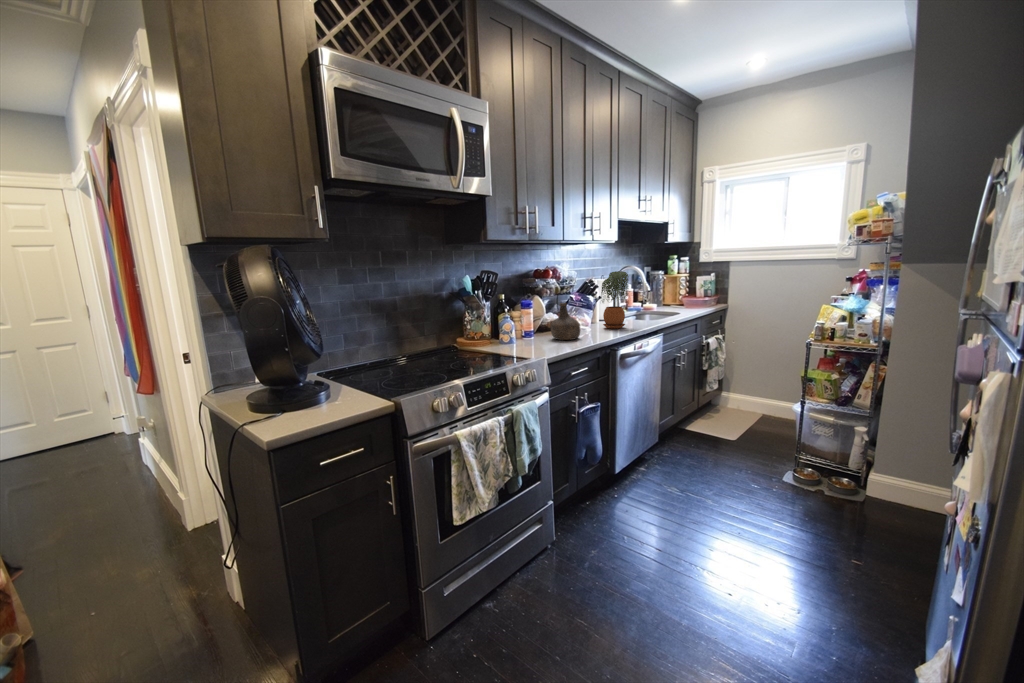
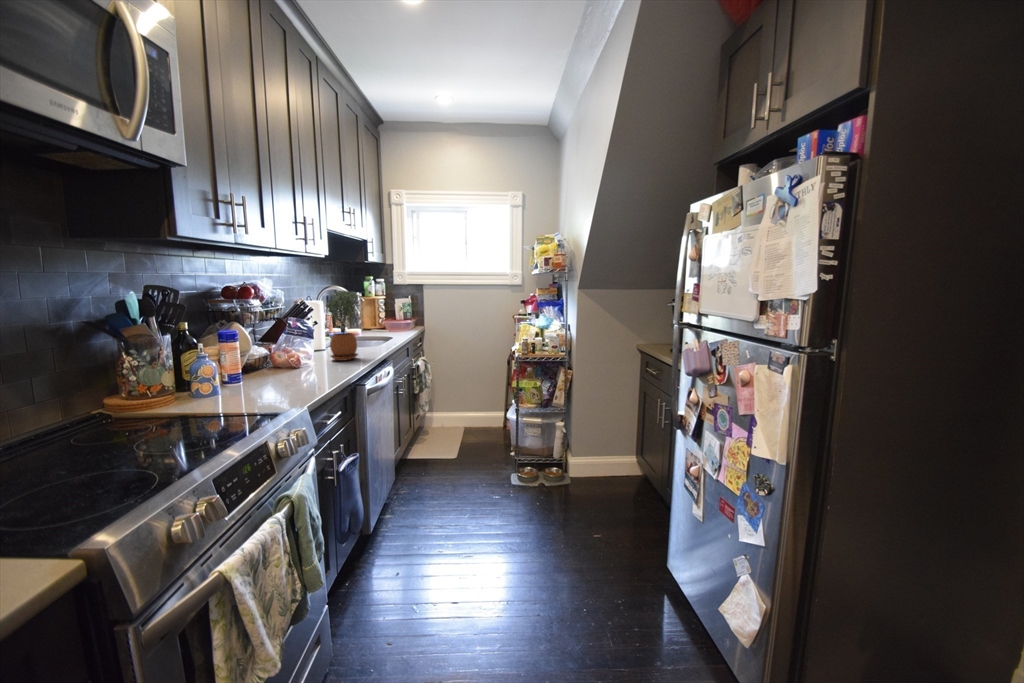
bottle: present [550,303,580,340] -> none [274,331,320,382]

